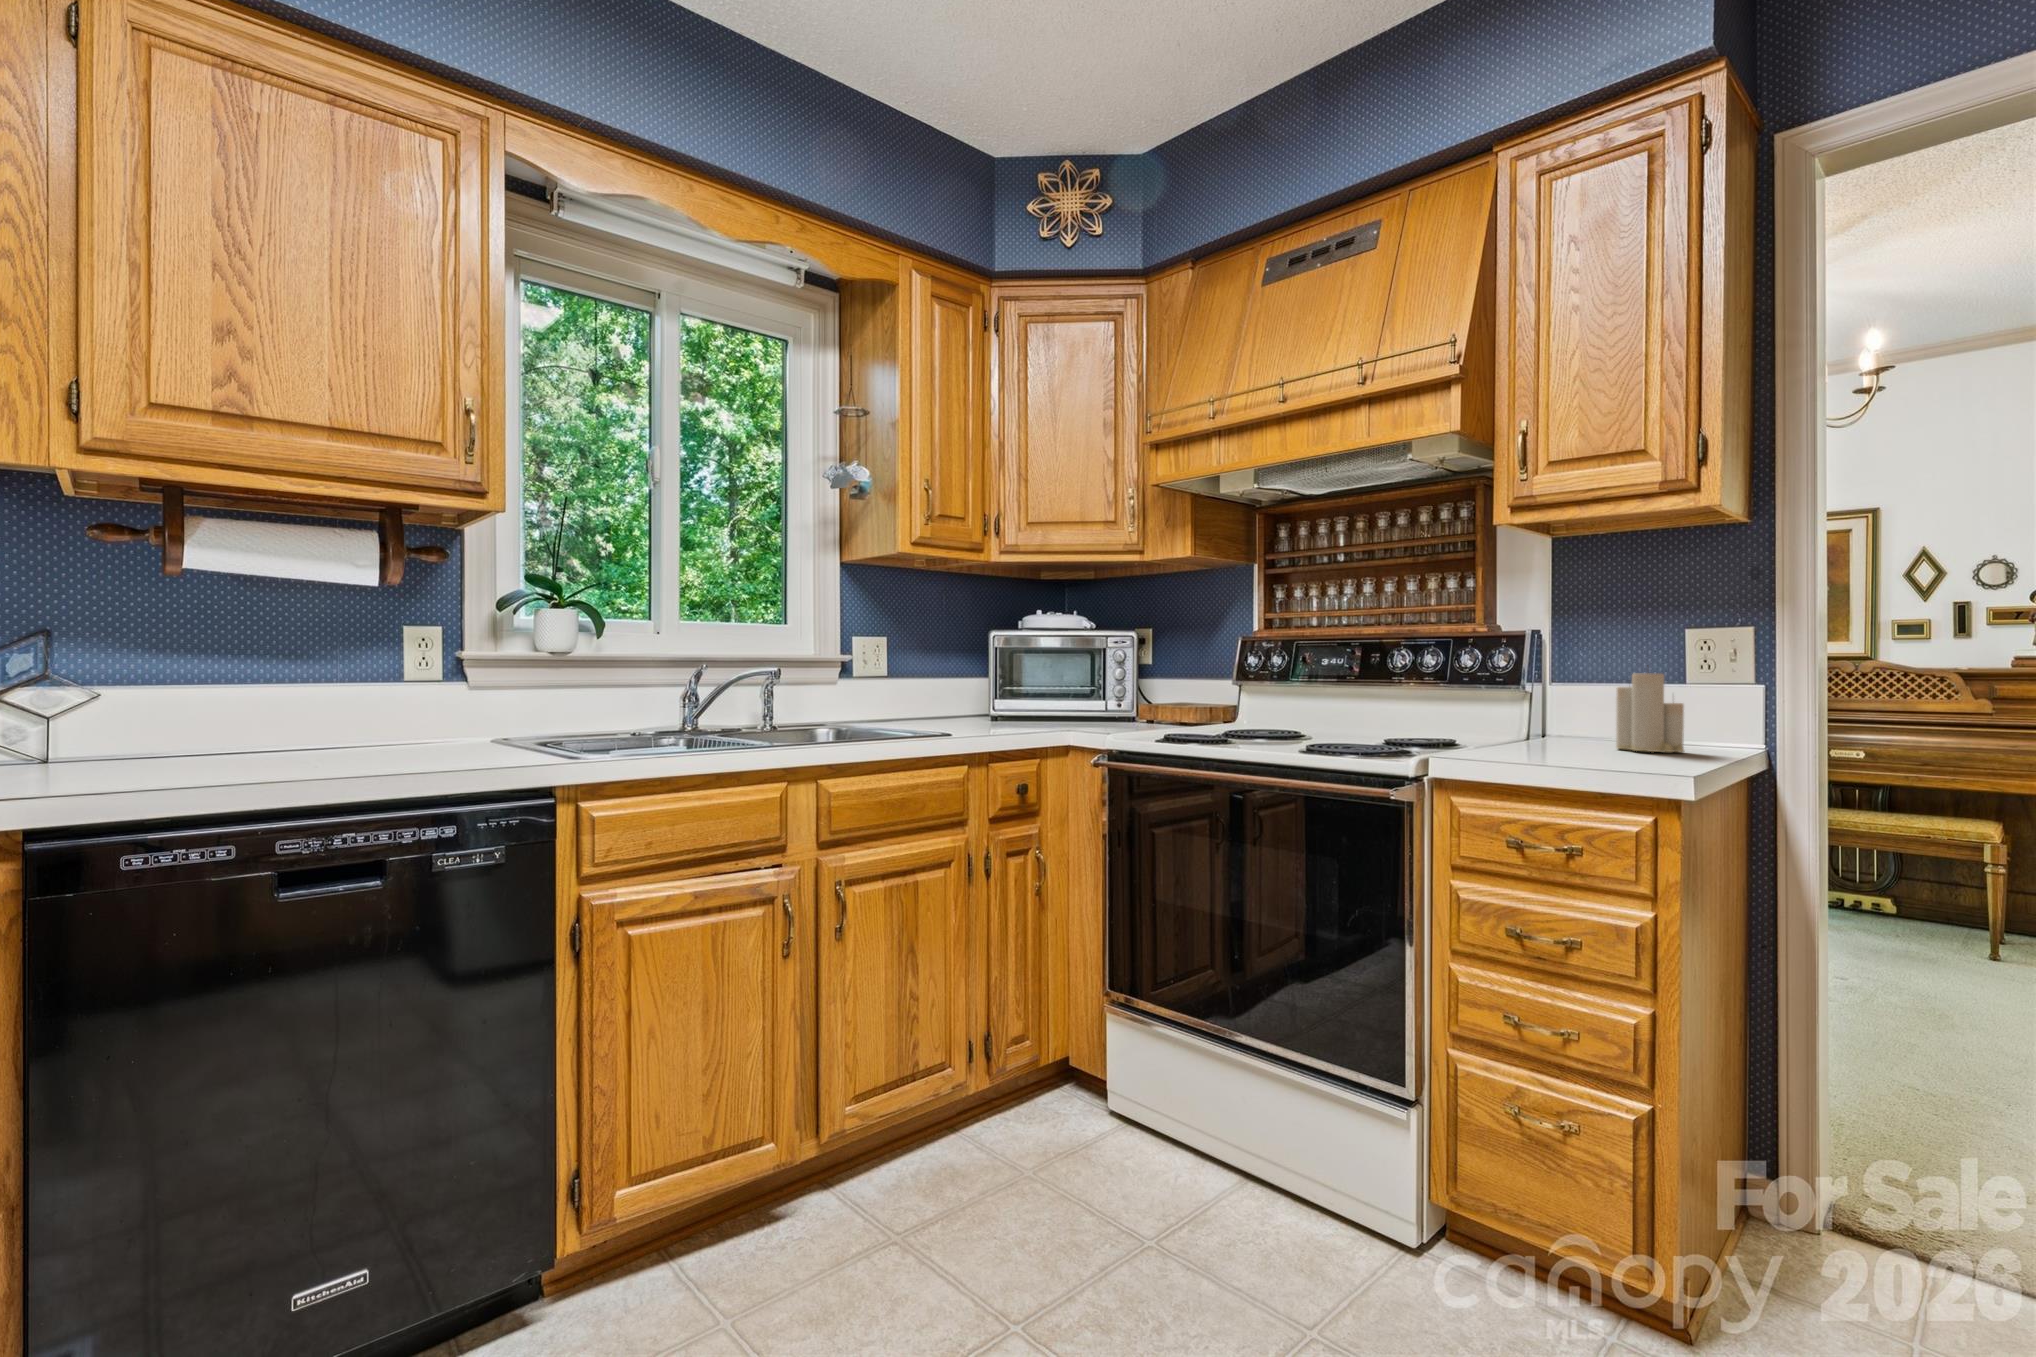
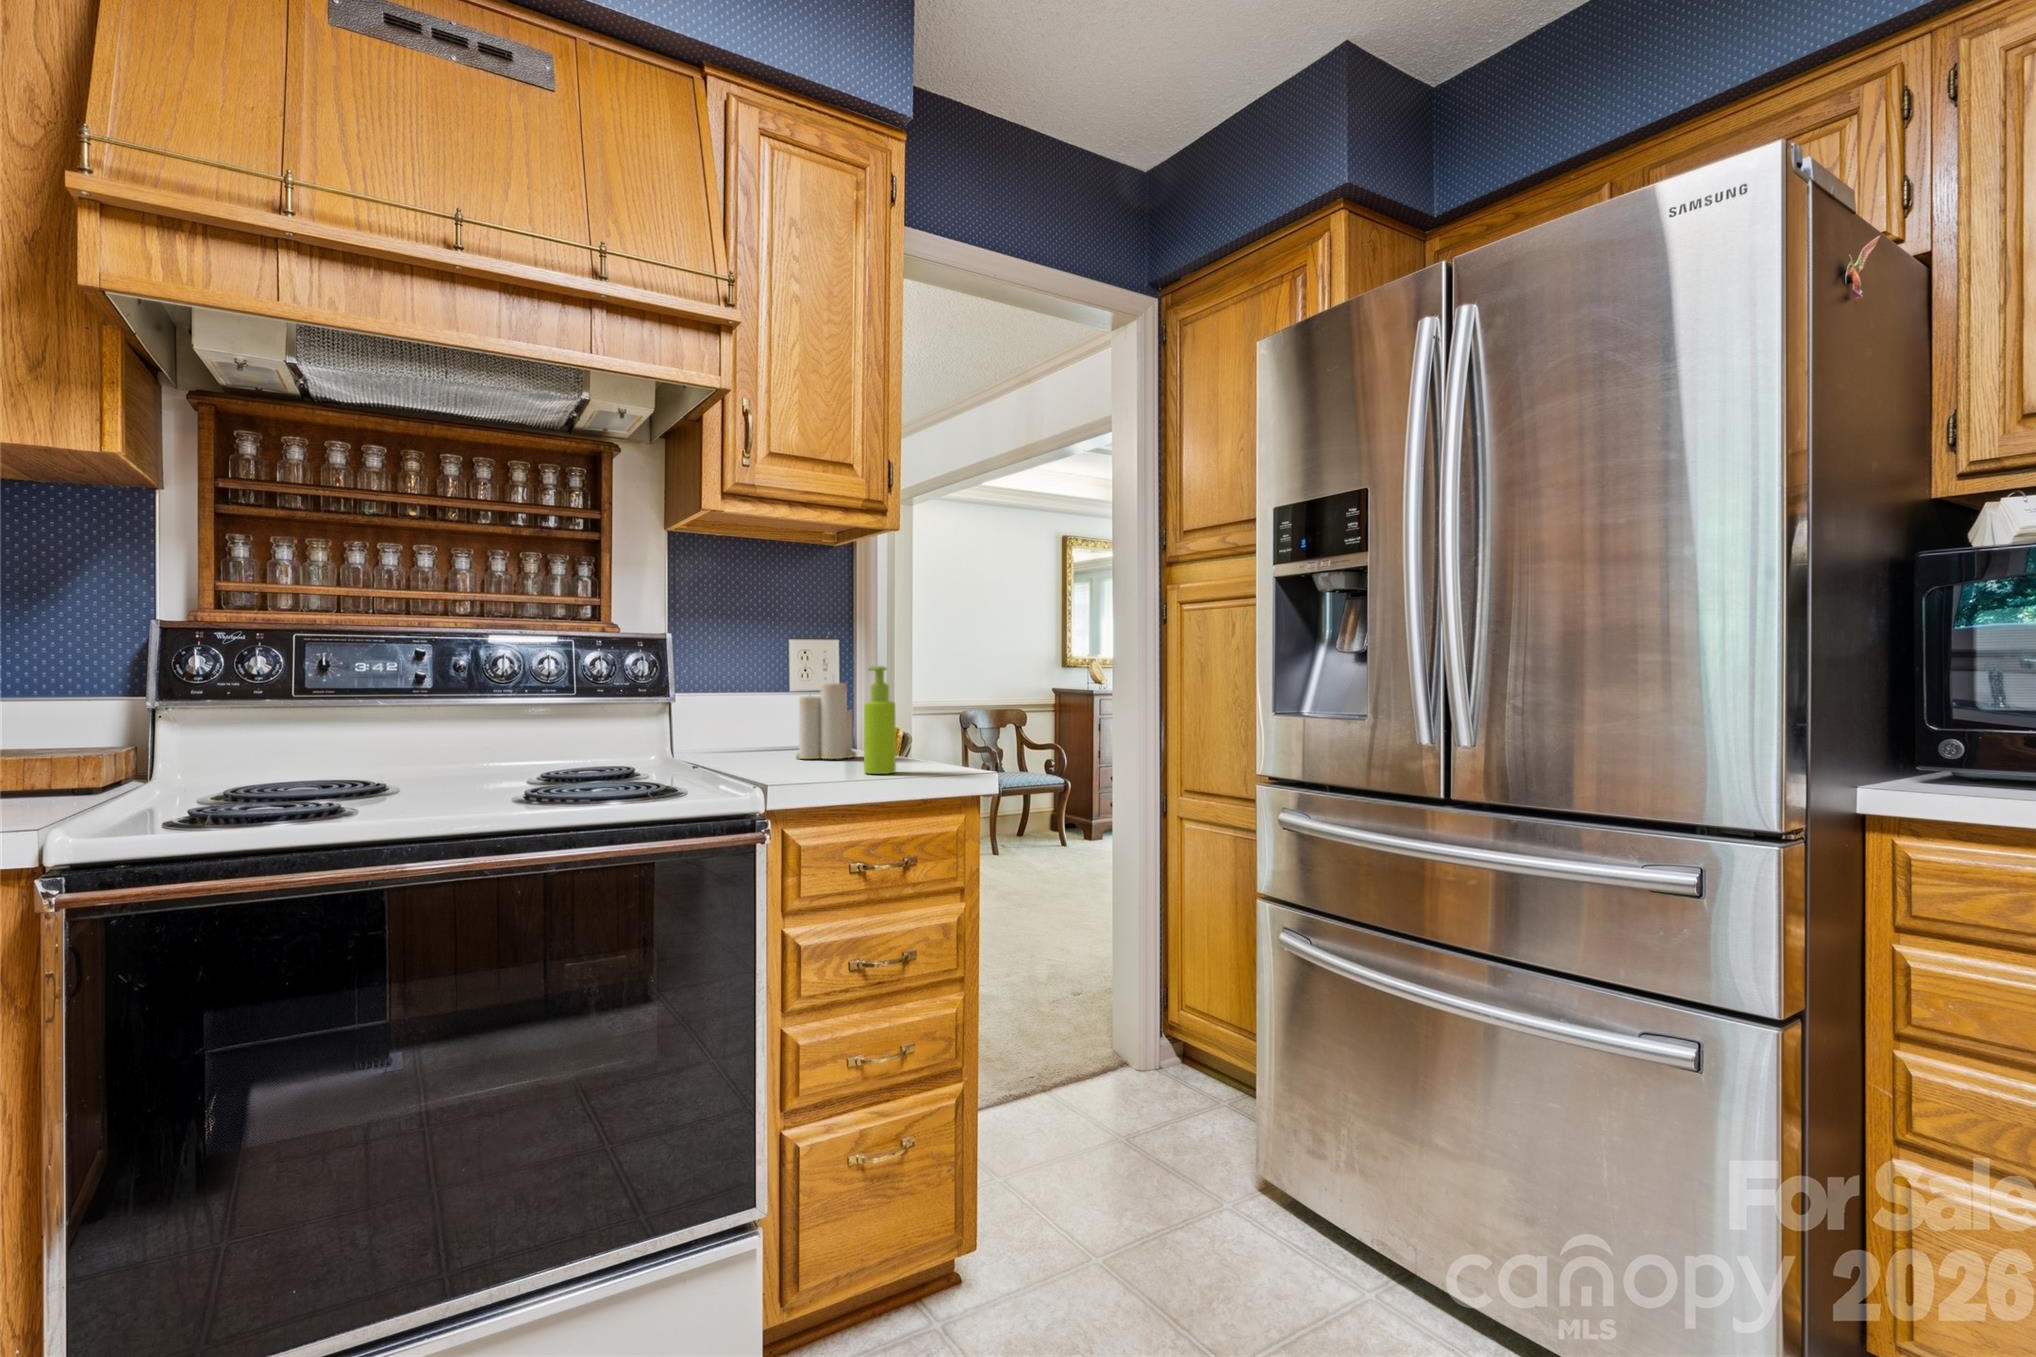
soap dispenser: none [1565,656,1608,763] -> present [864,666,896,774]

